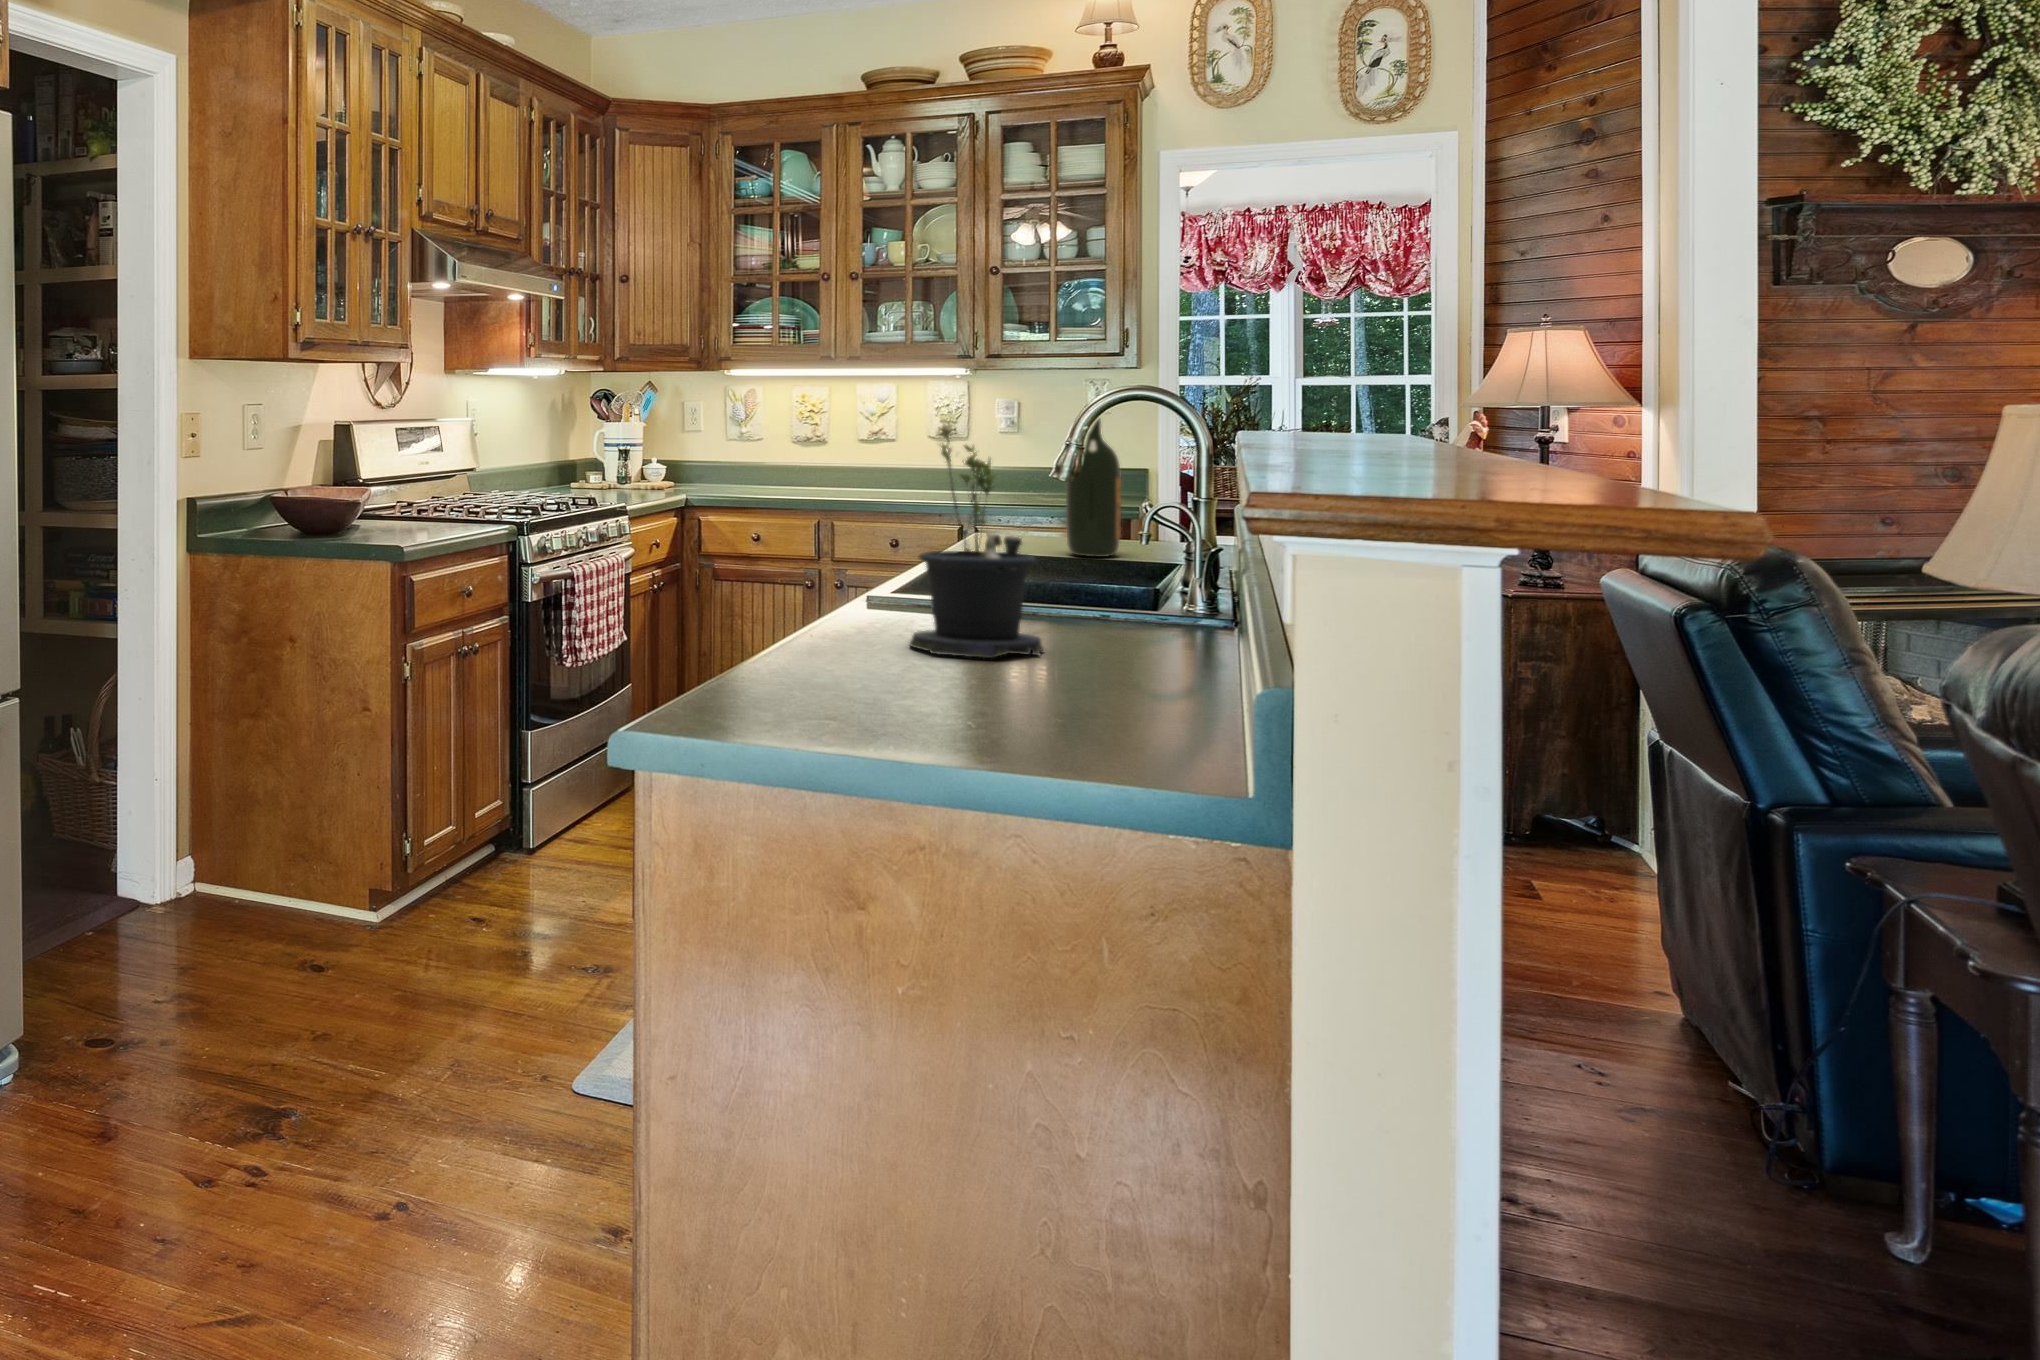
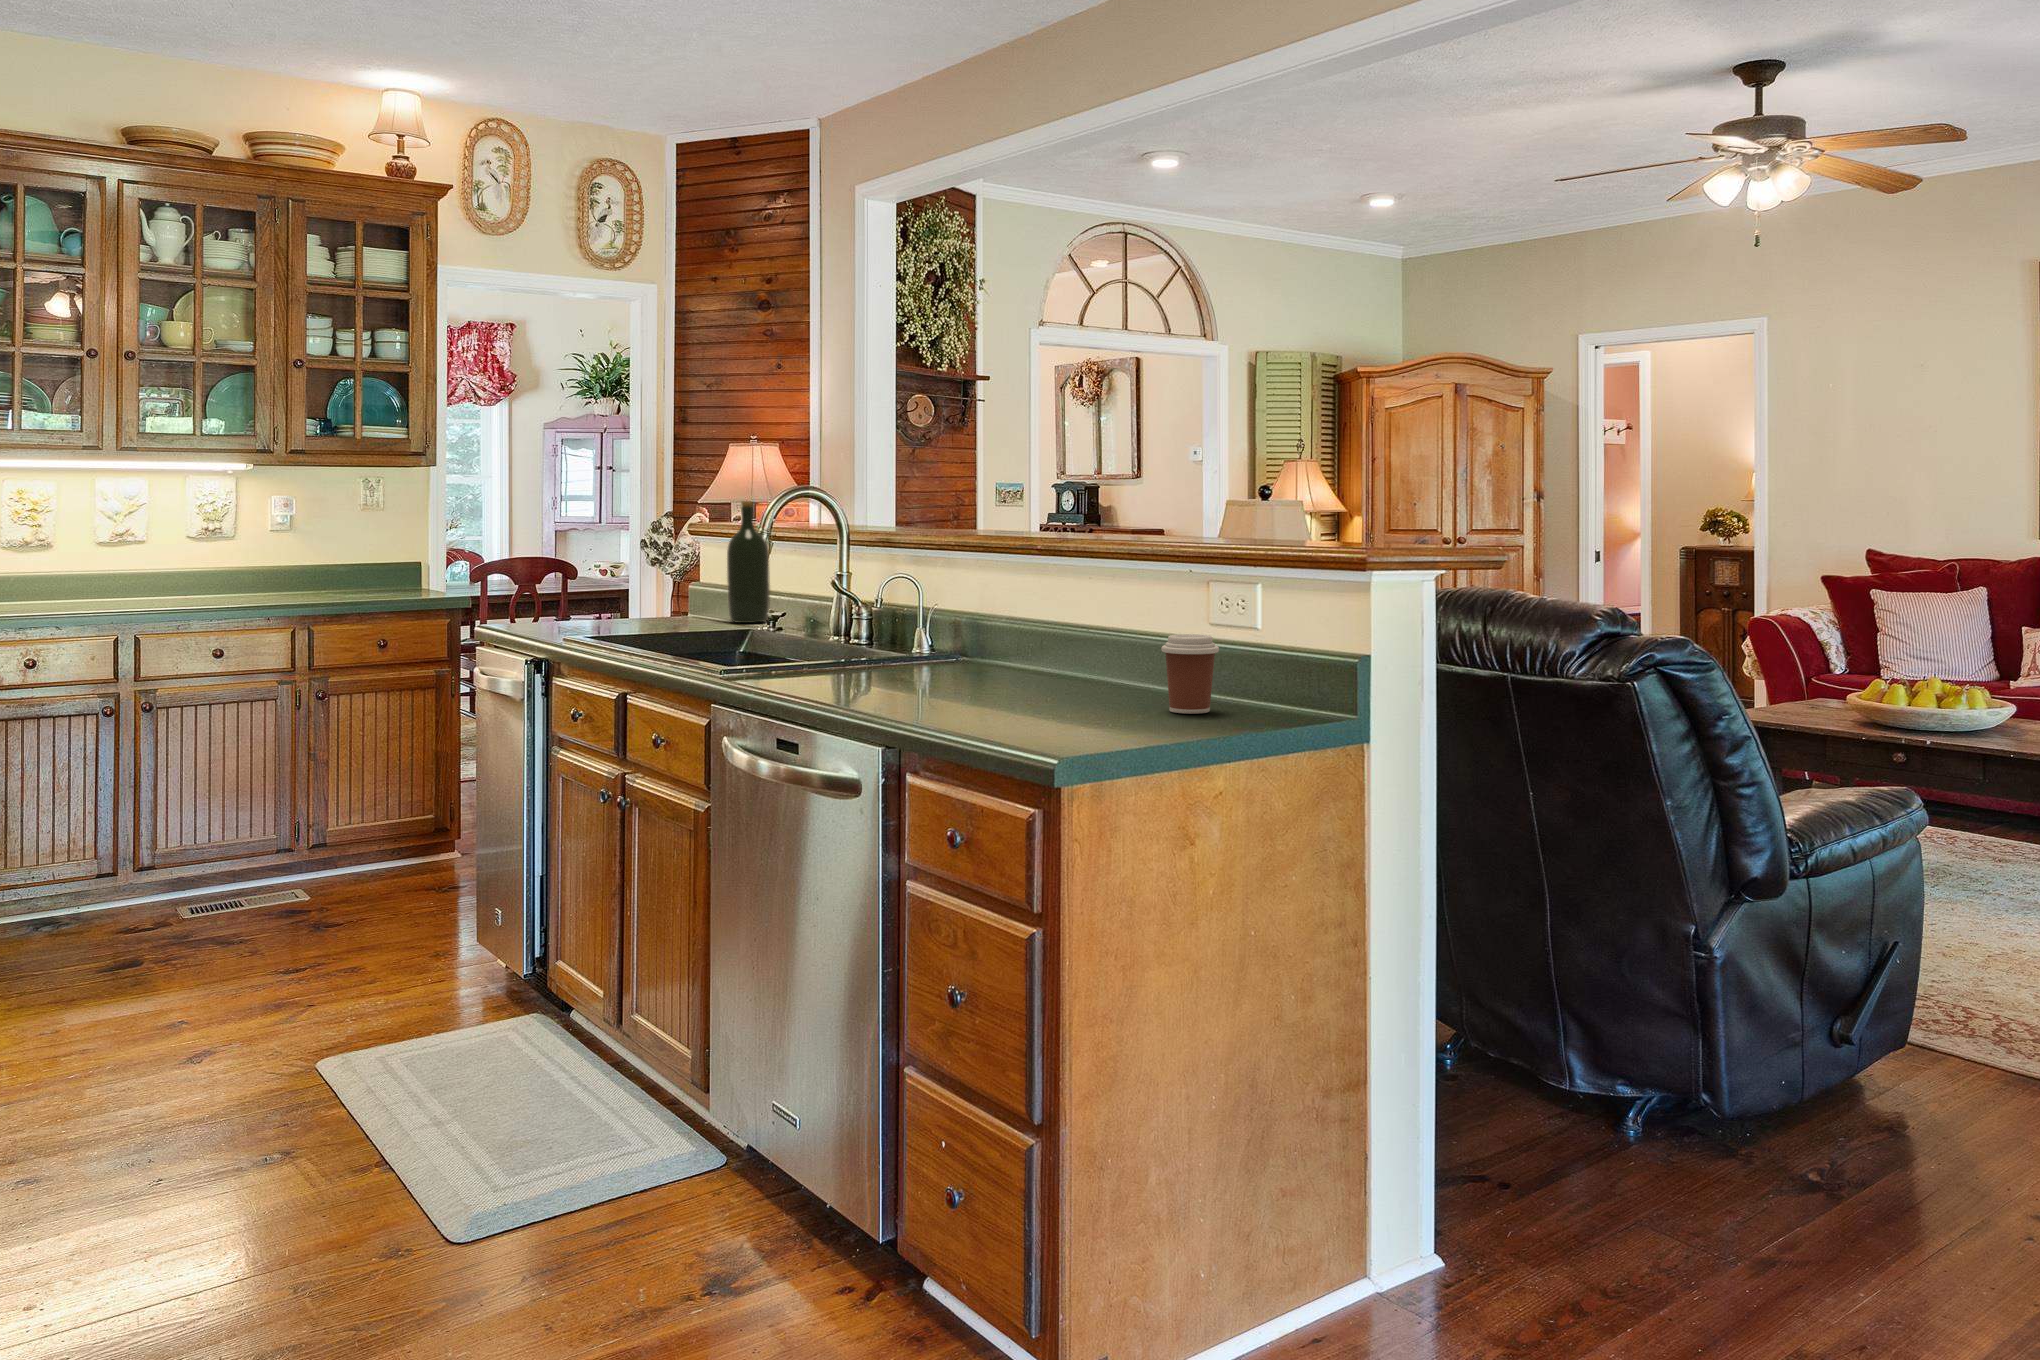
potted plant: present [910,425,1044,658] -> none [943,514,1058,679]
coffee cup: none [816,608,904,734] -> present [1162,634,1219,714]

